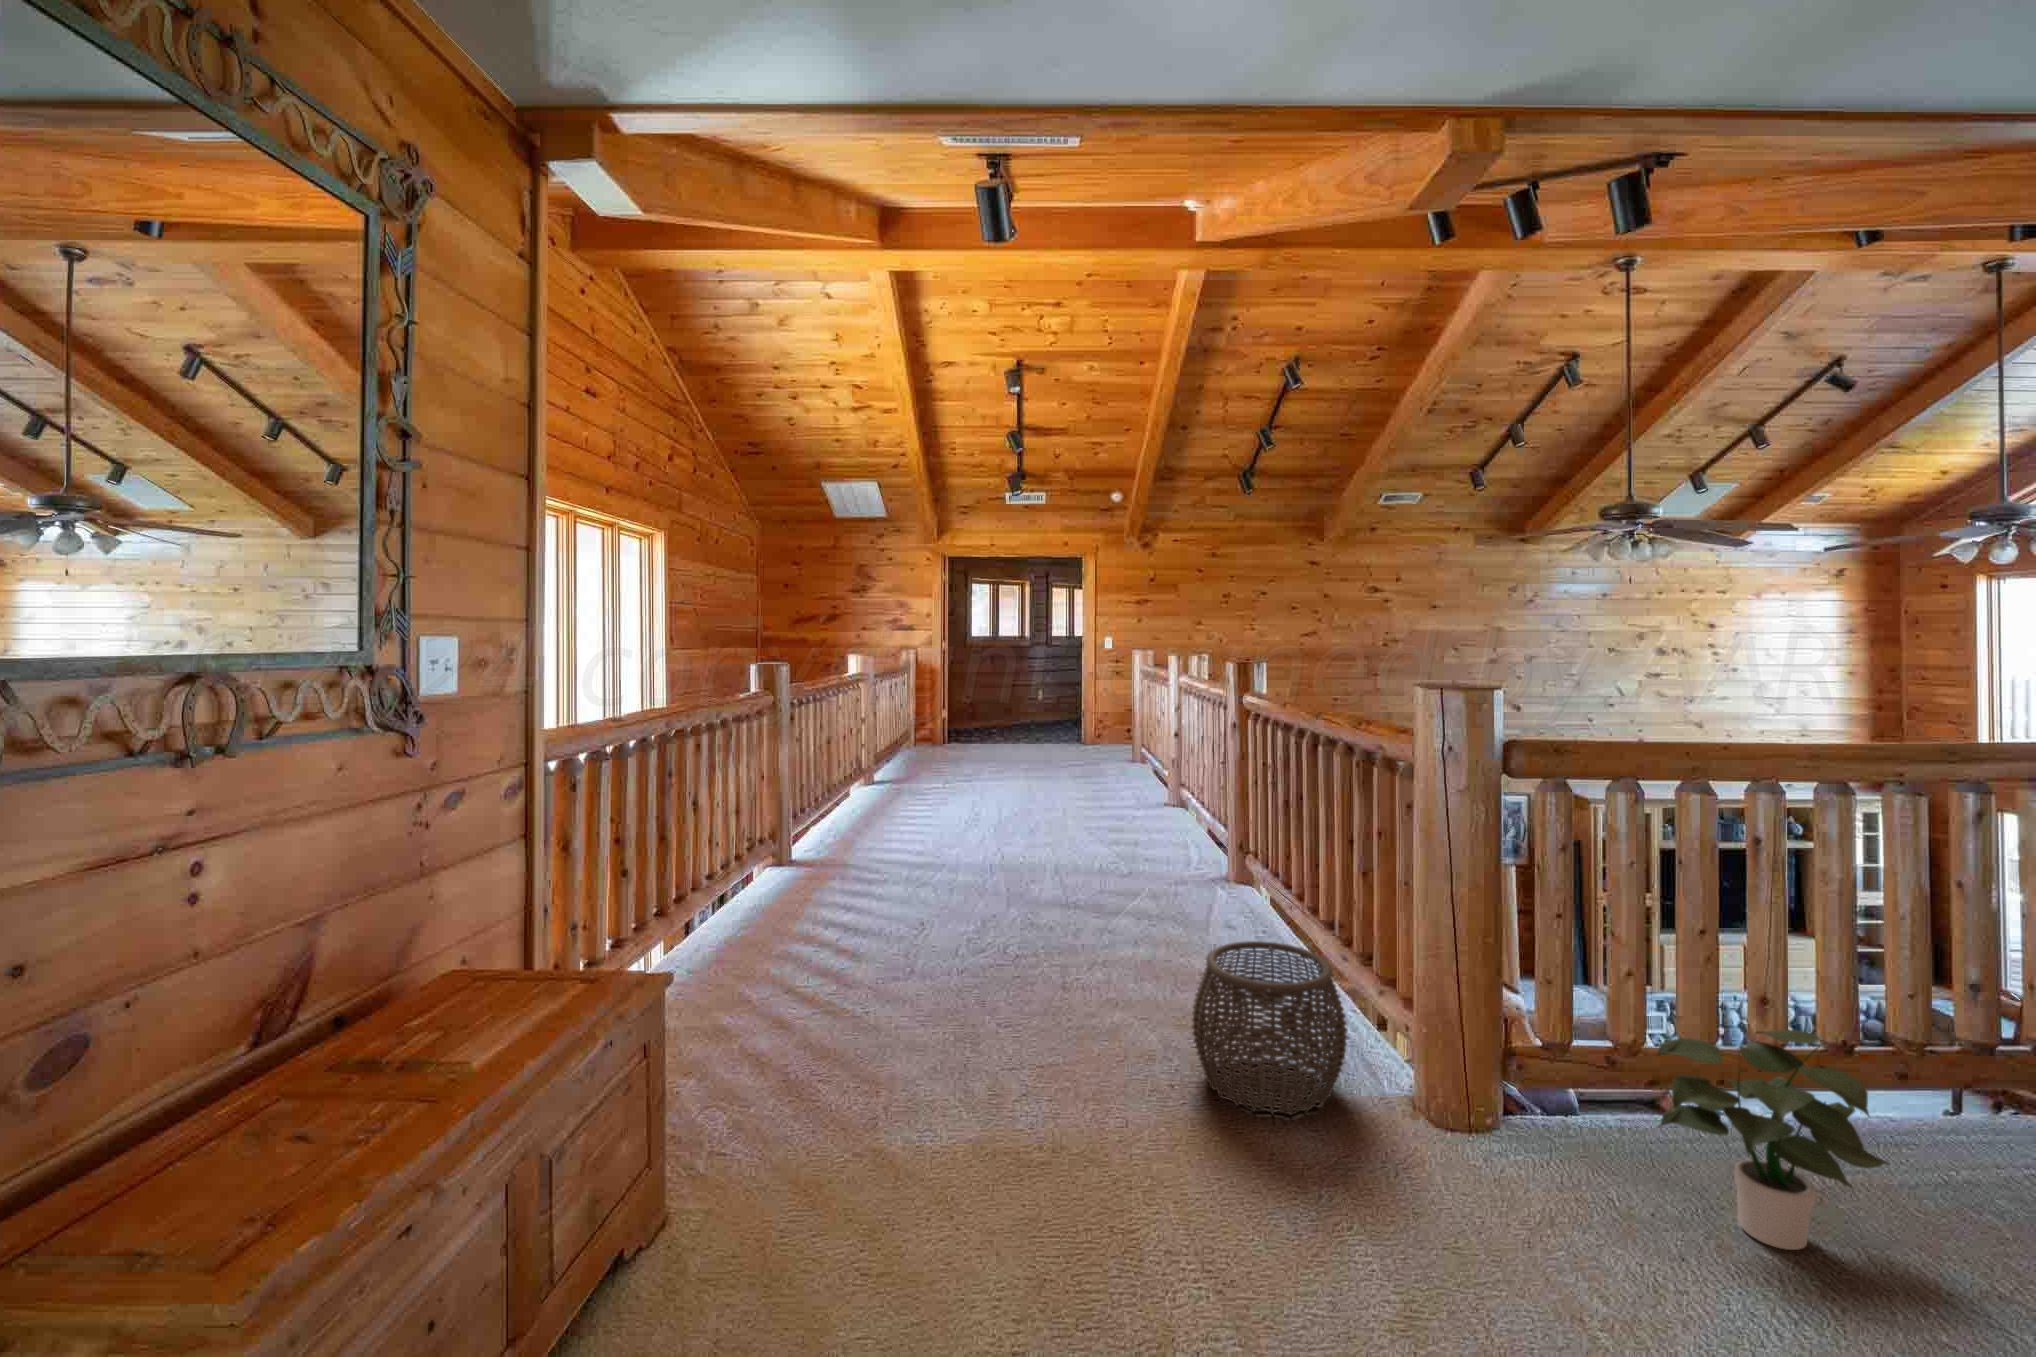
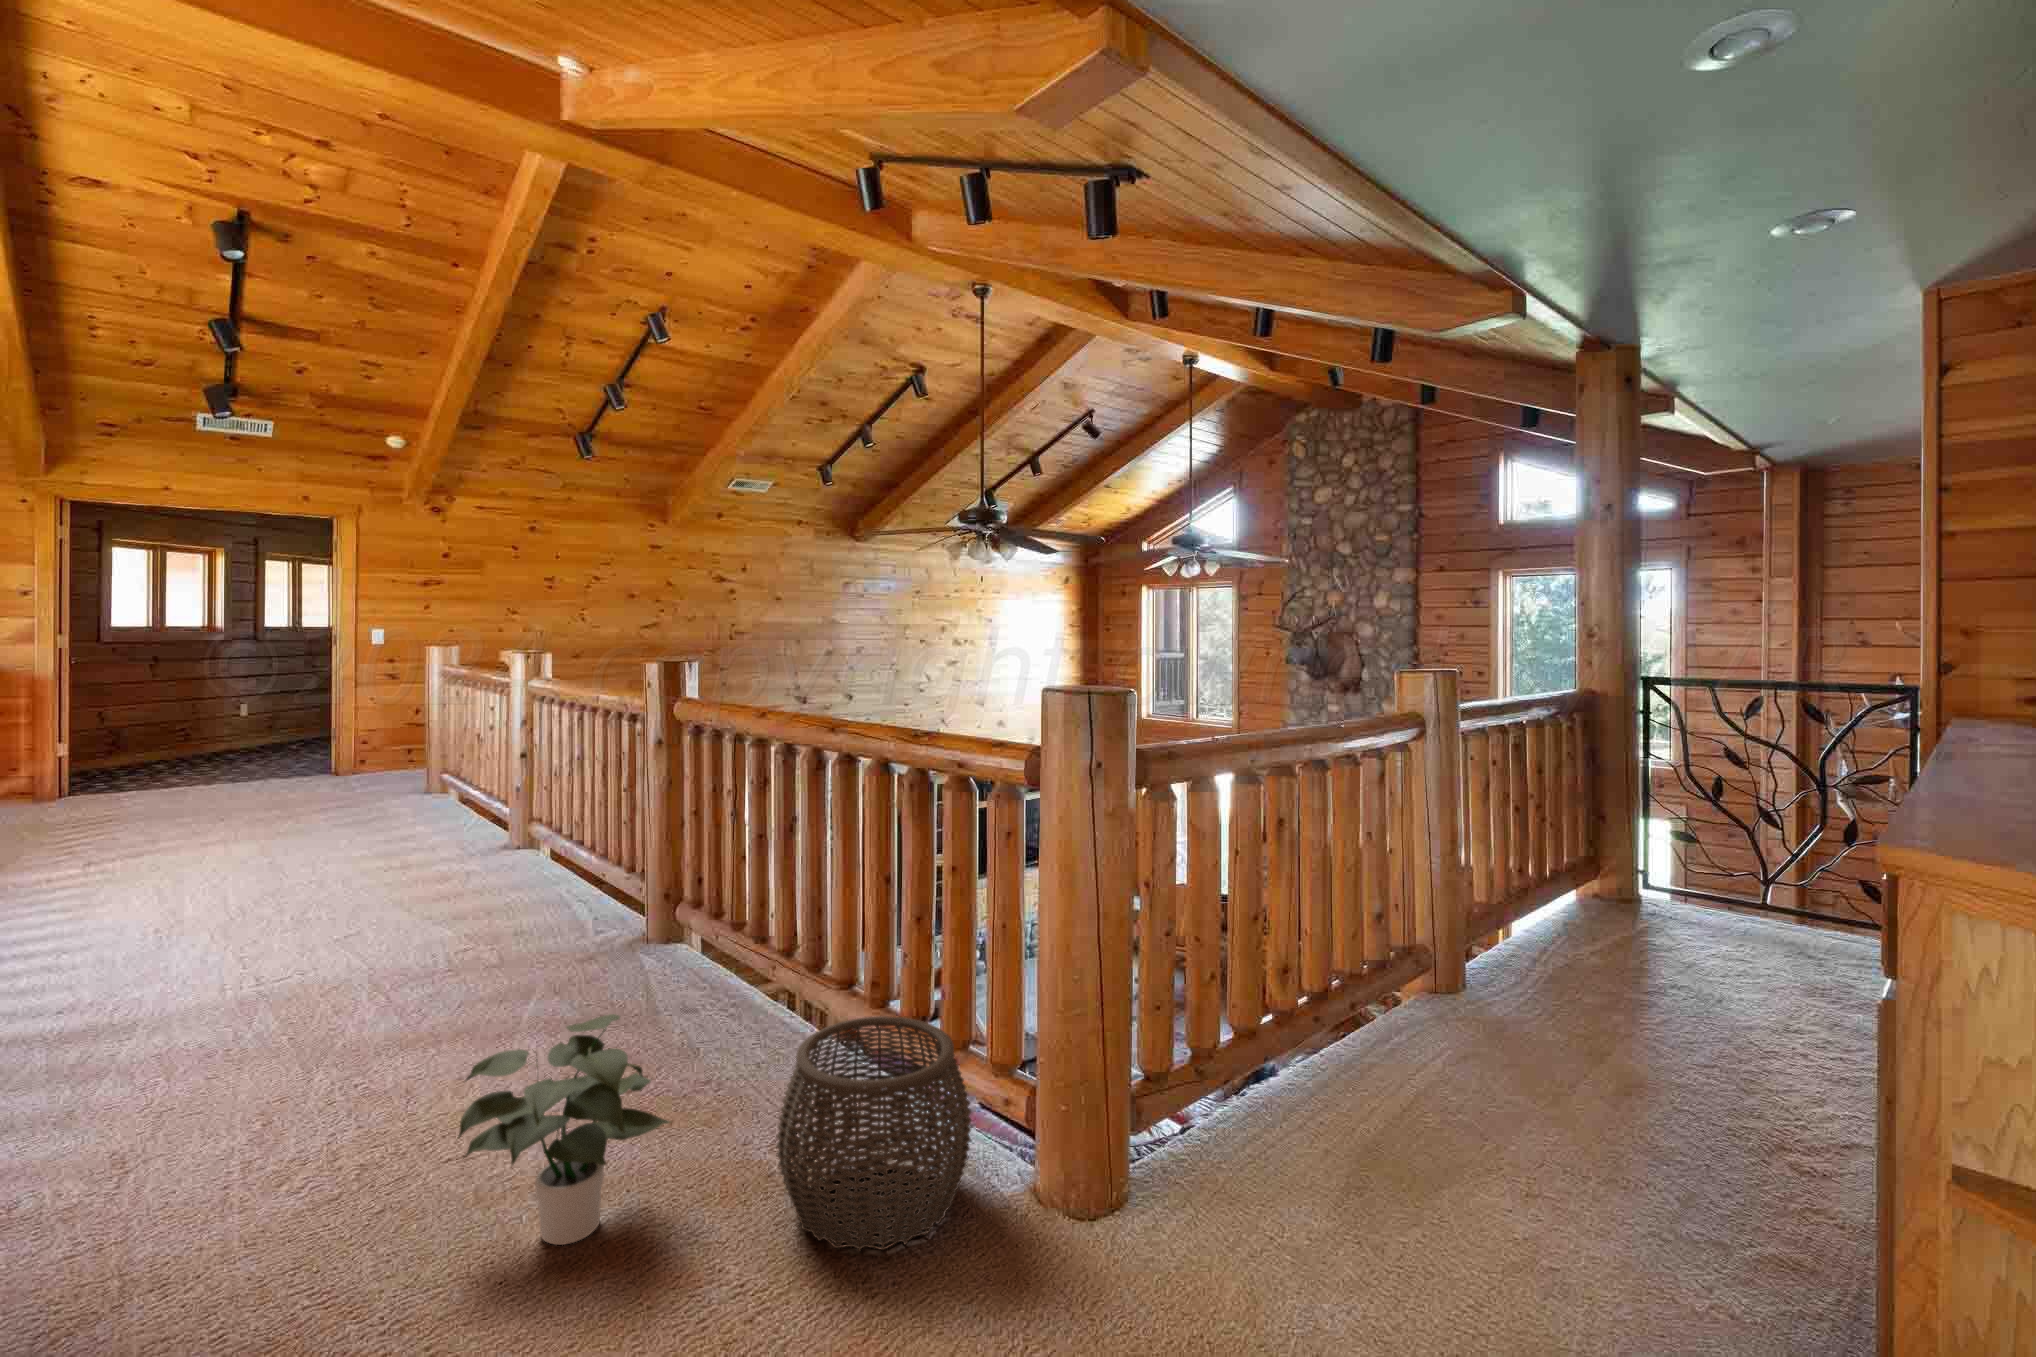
potted plant: present [1656,1030,1889,1250] -> present [458,1014,670,1245]

